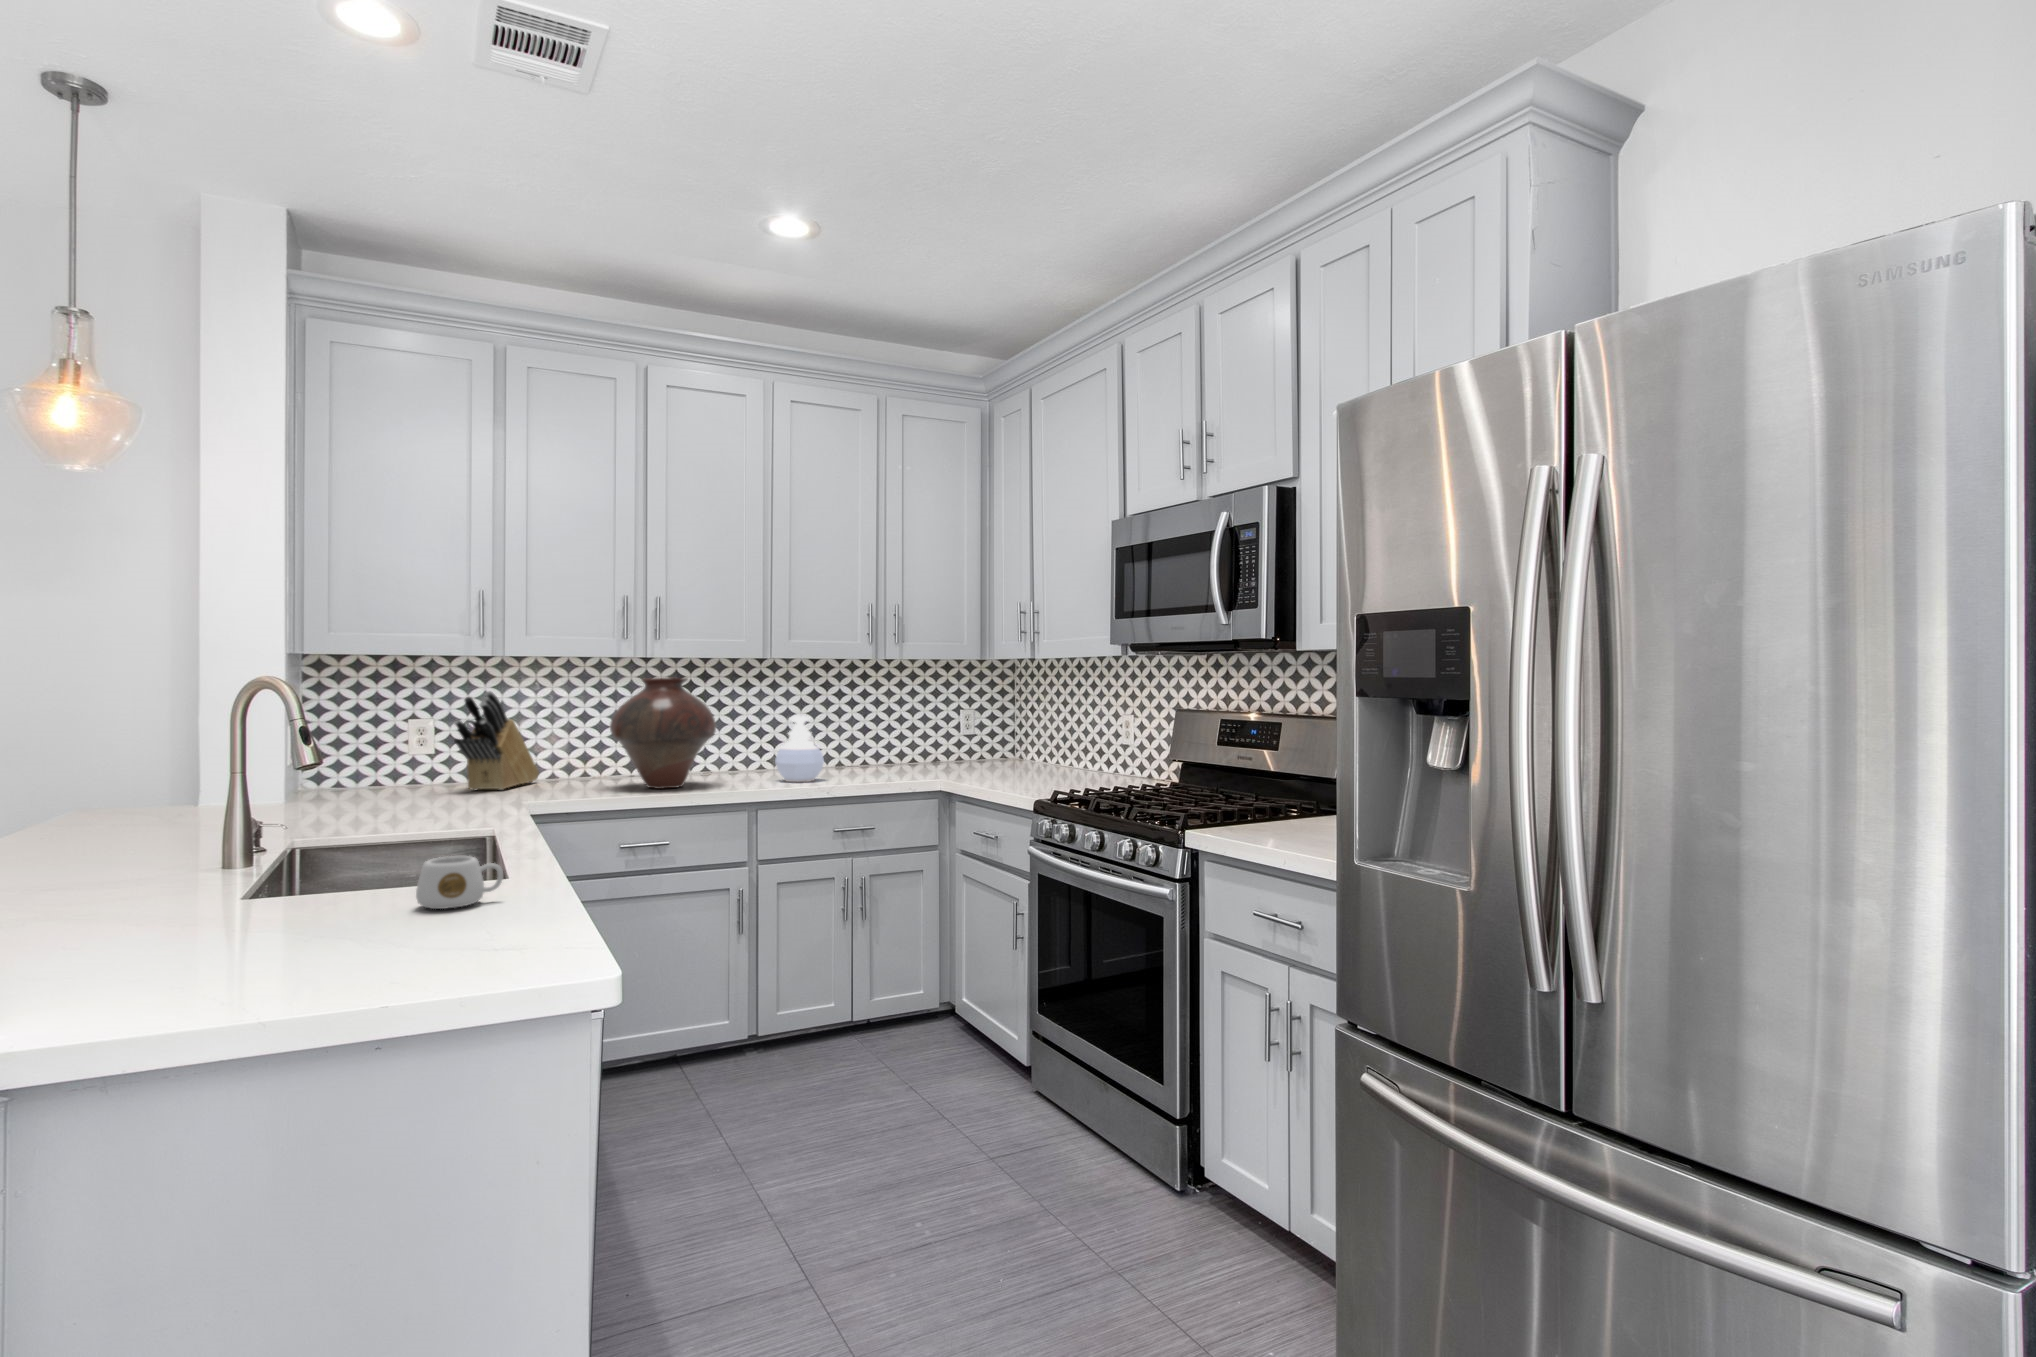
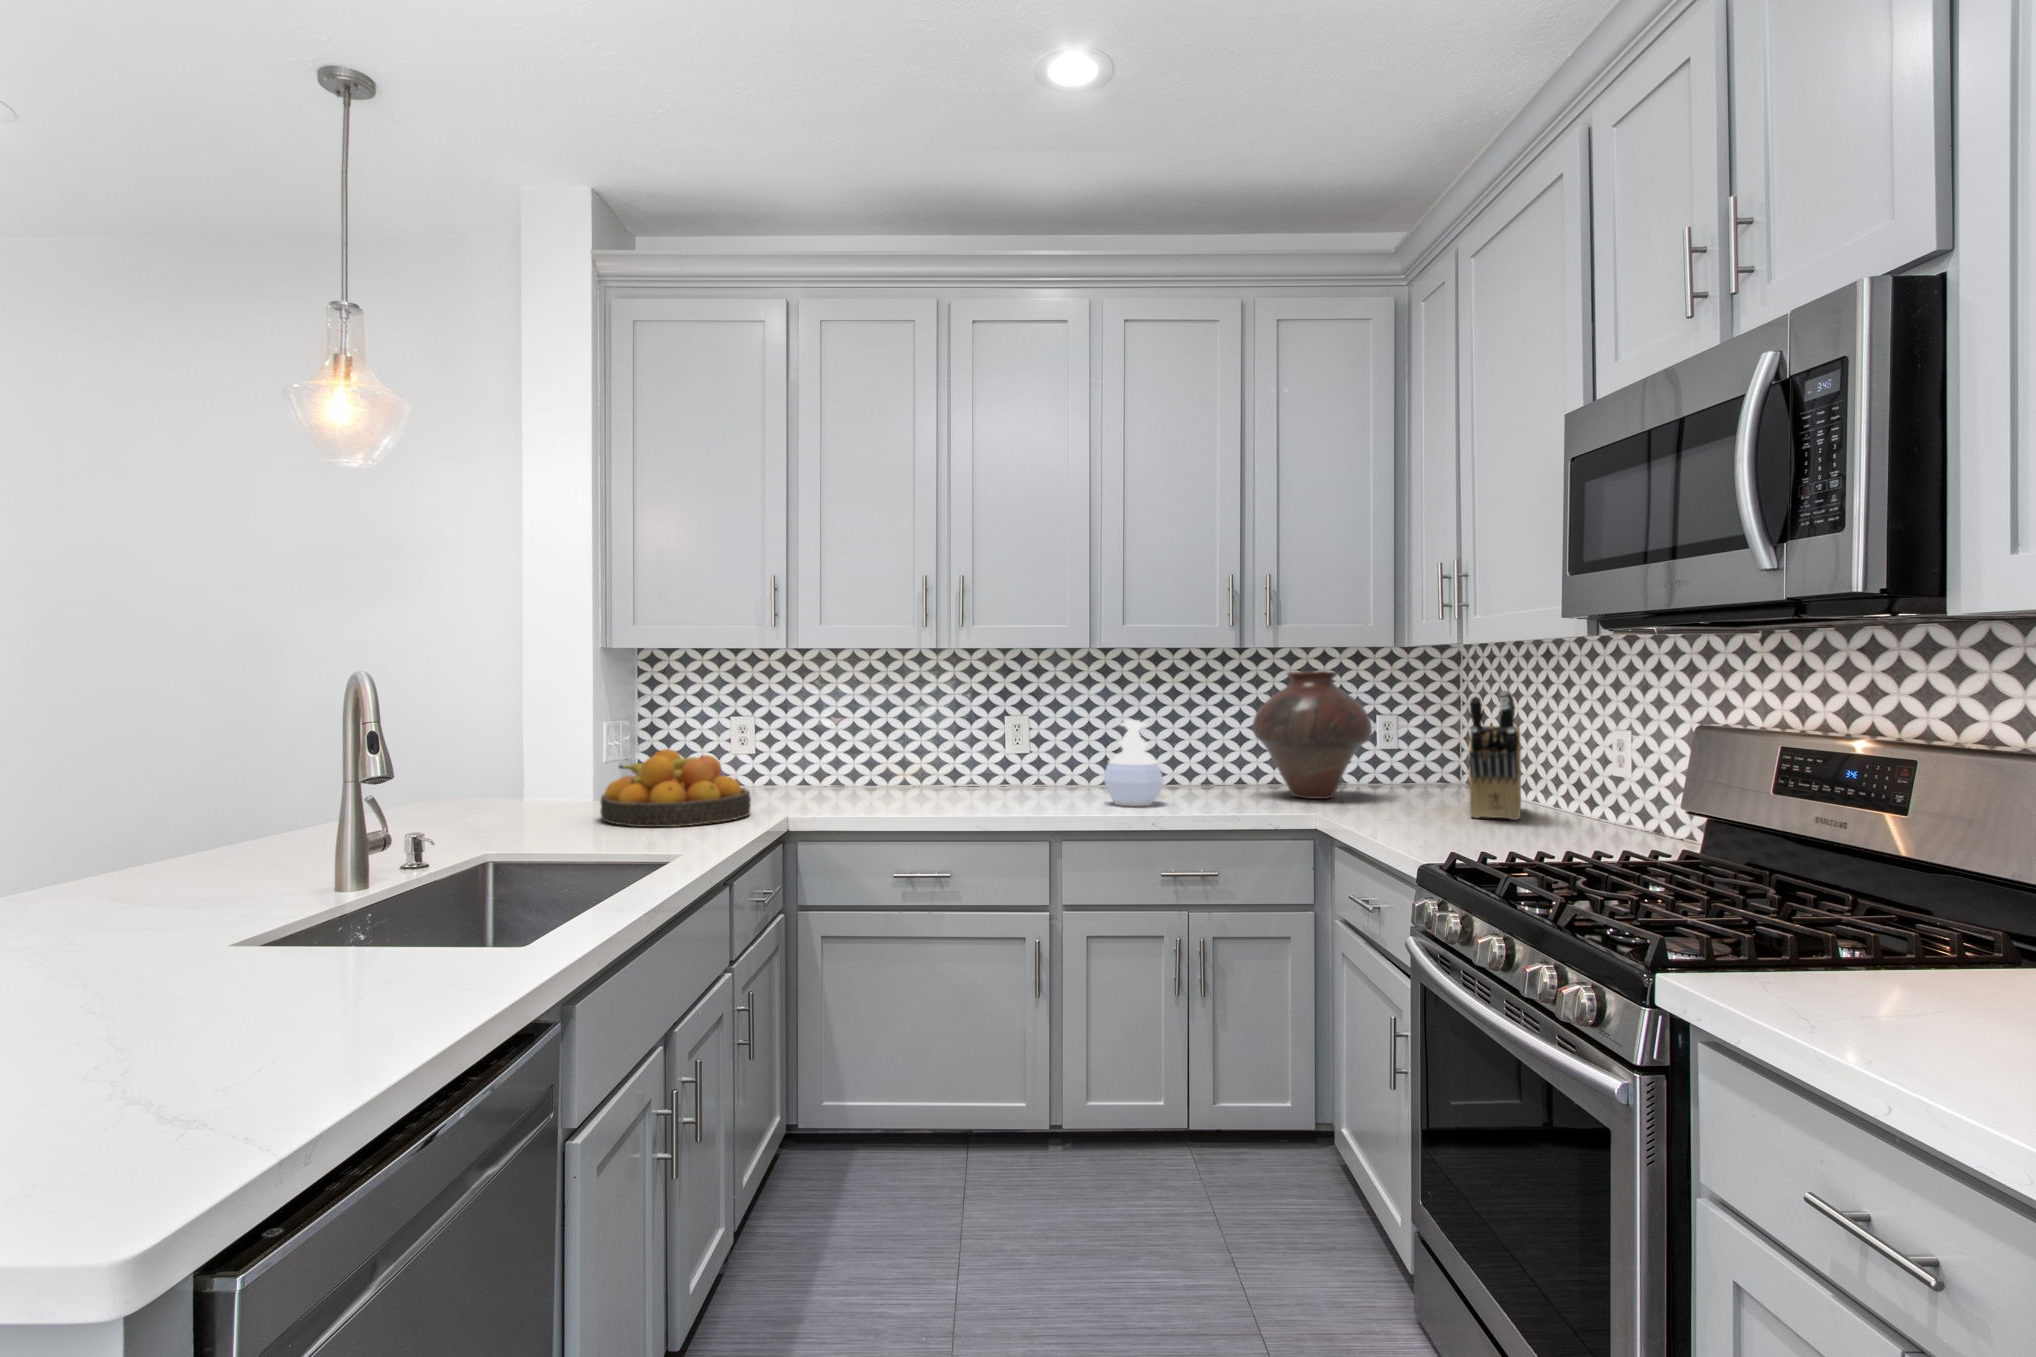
vase: present [610,678,716,789] -> present [1253,671,1372,799]
knife block: present [454,691,539,790] -> present [1469,690,1521,820]
fruit bowl: none [327,748,480,817] -> present [600,749,751,827]
mug: present [416,856,503,909] -> none [369,914,483,990]

